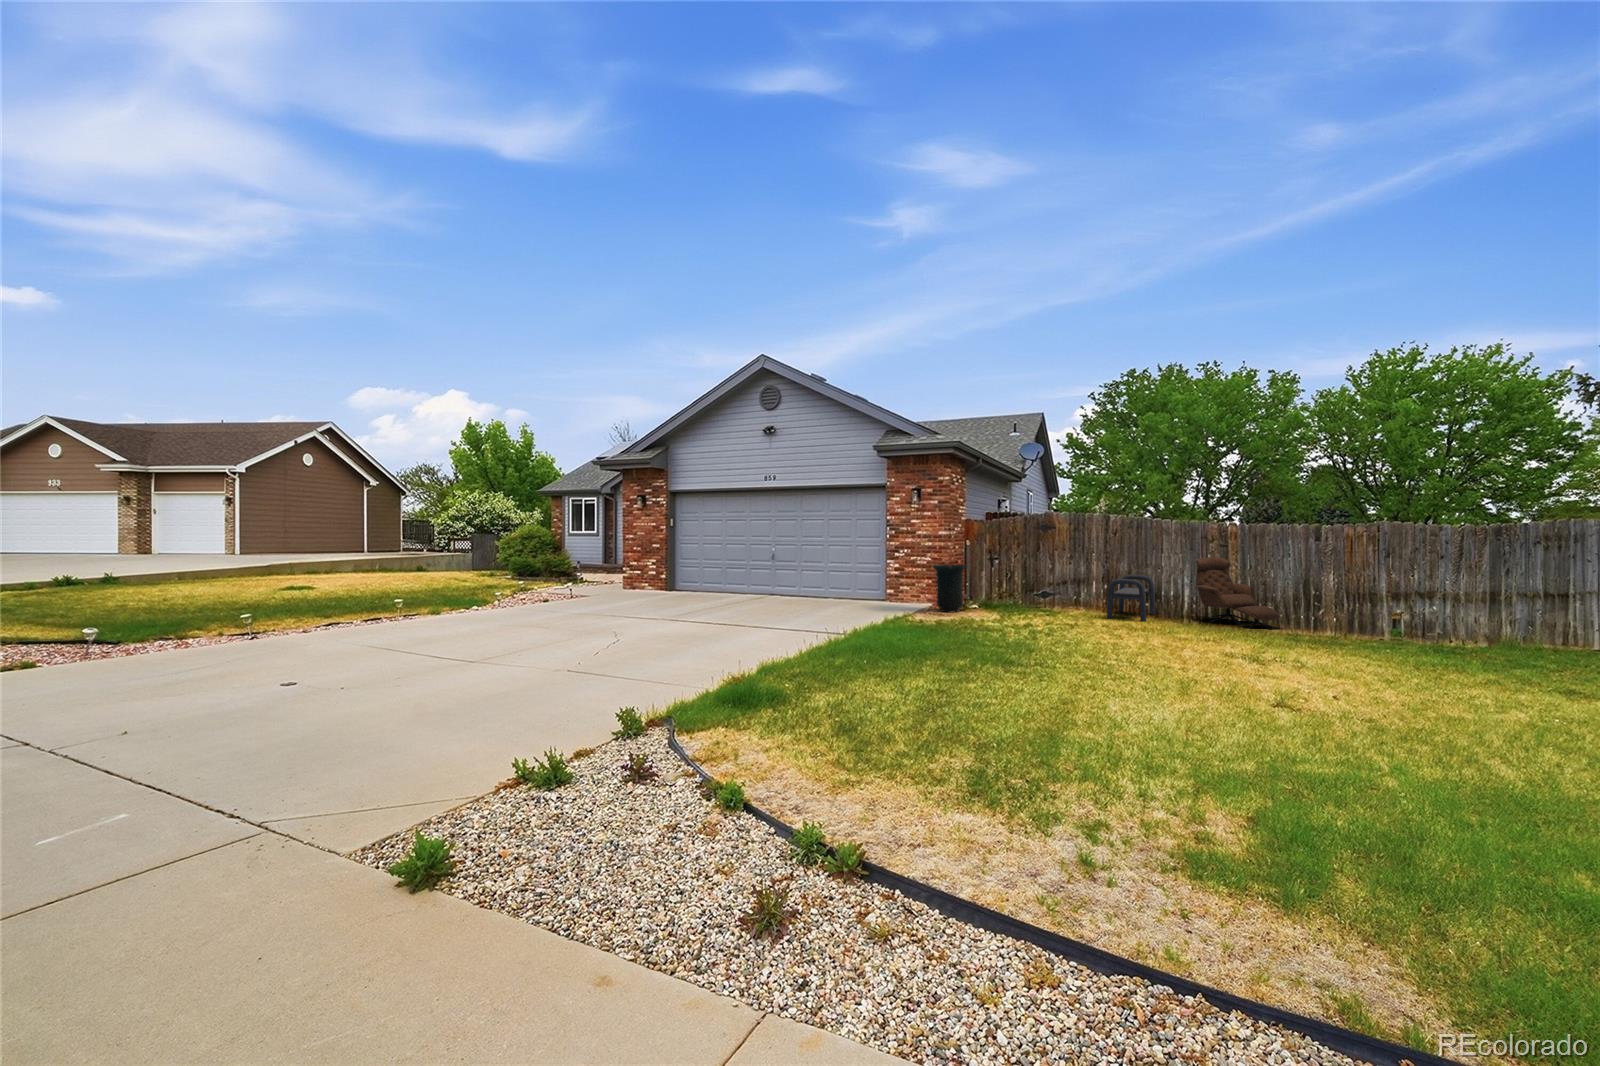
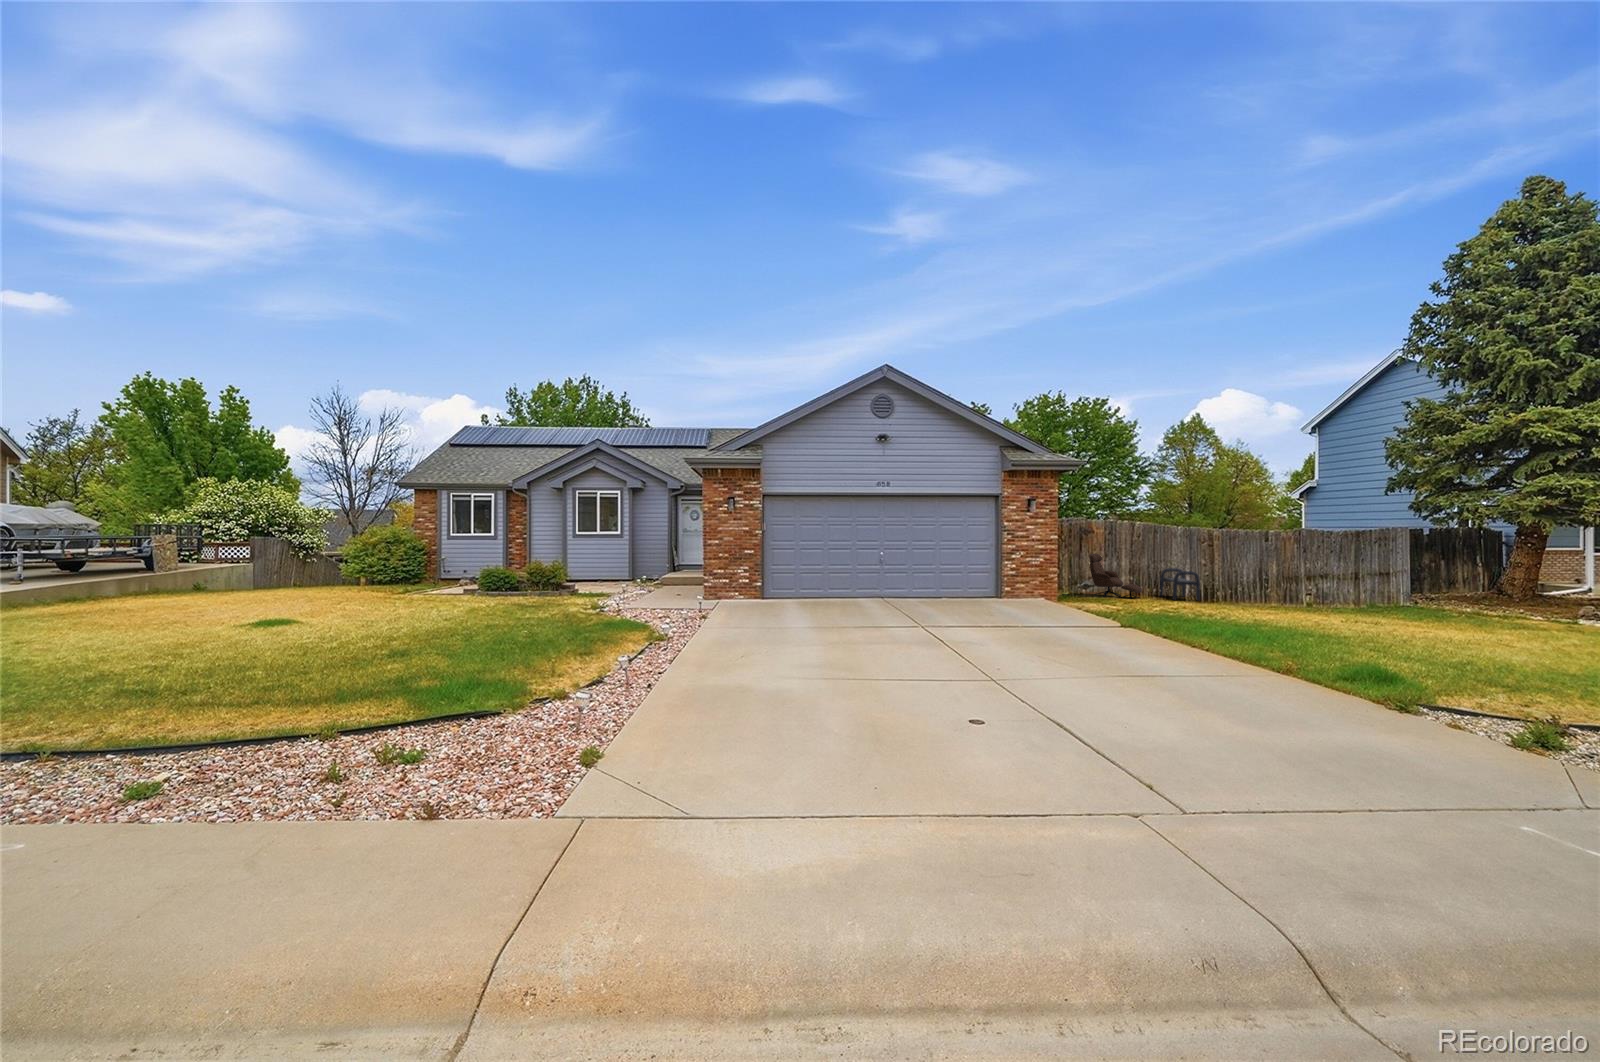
lounge chair: present [1196,557,1280,629] -> present [1090,554,1142,599]
trash can: present [931,564,967,612] -> none [1051,563,1083,602]

